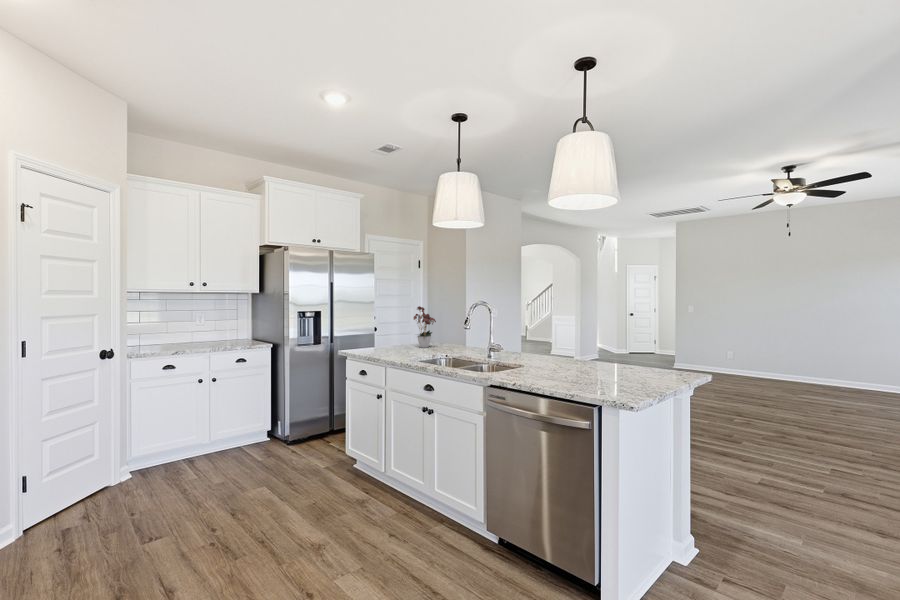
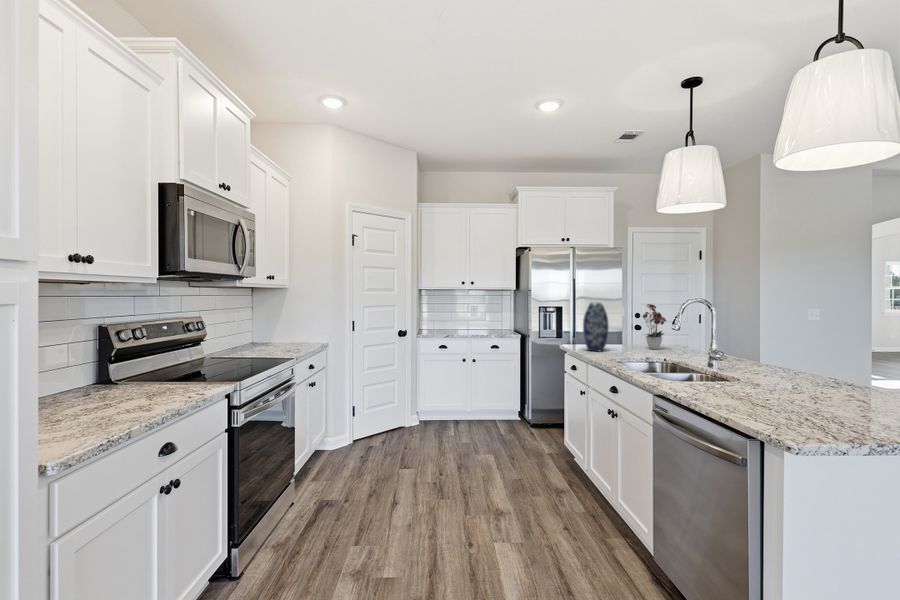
vase: none [368,306,392,354] -> present [583,302,609,351]

